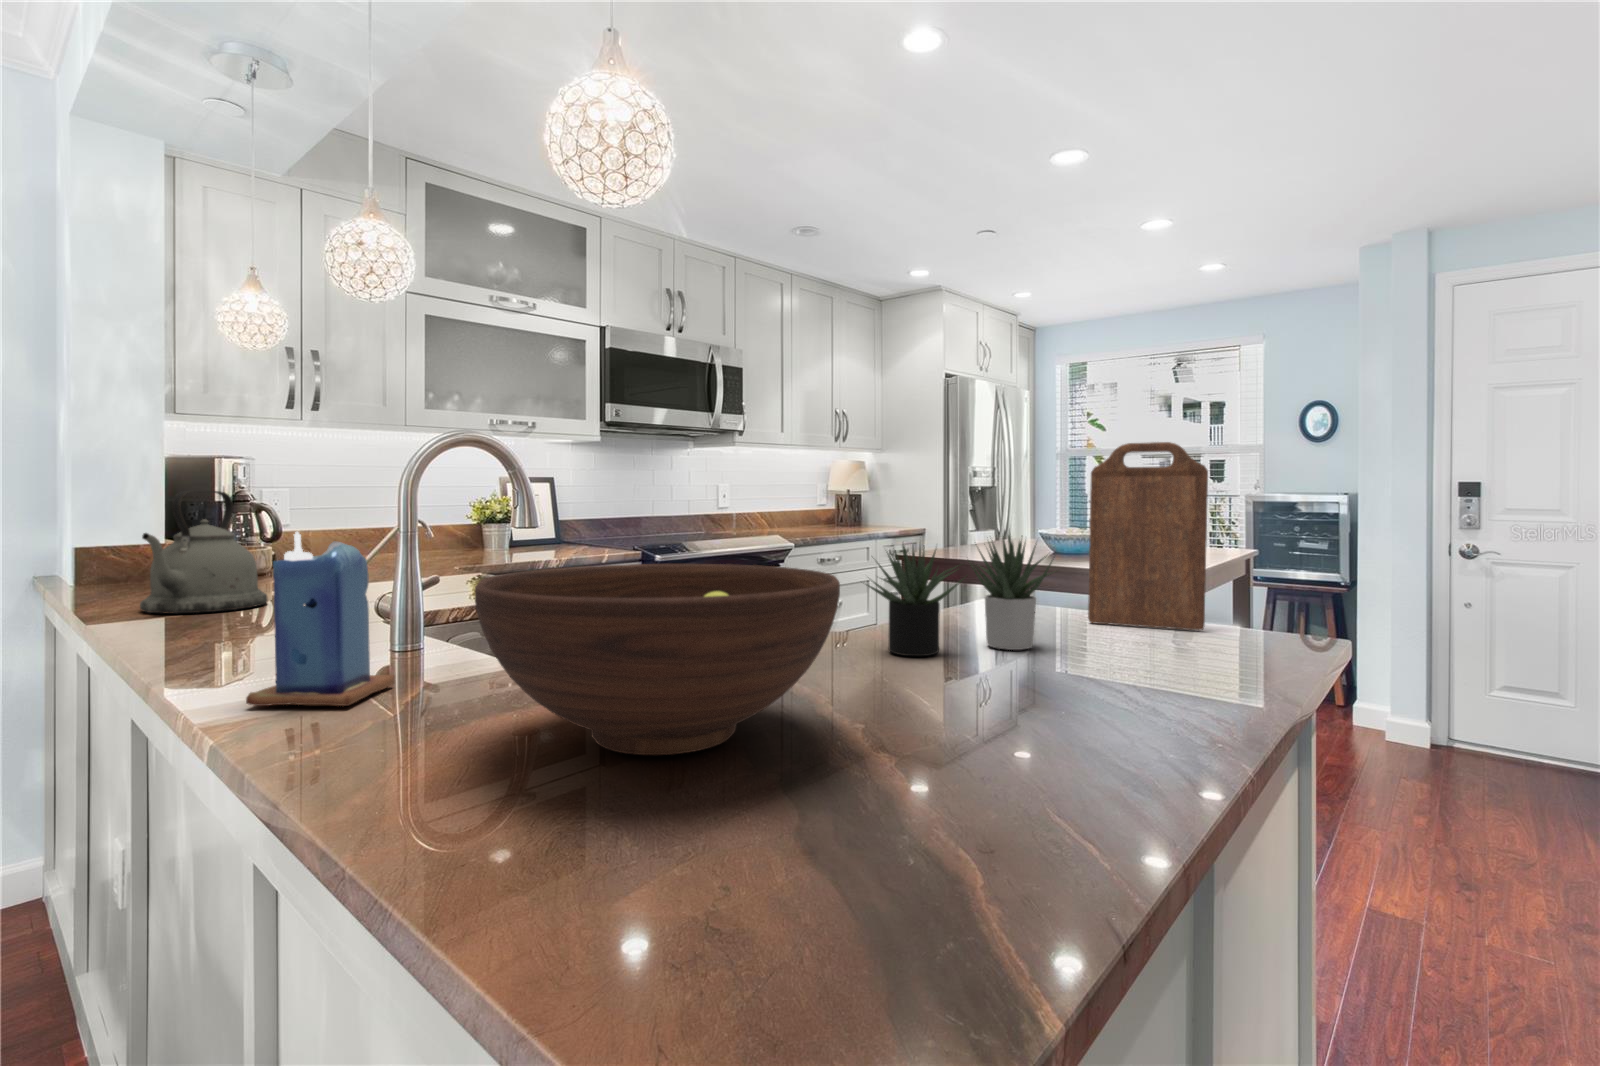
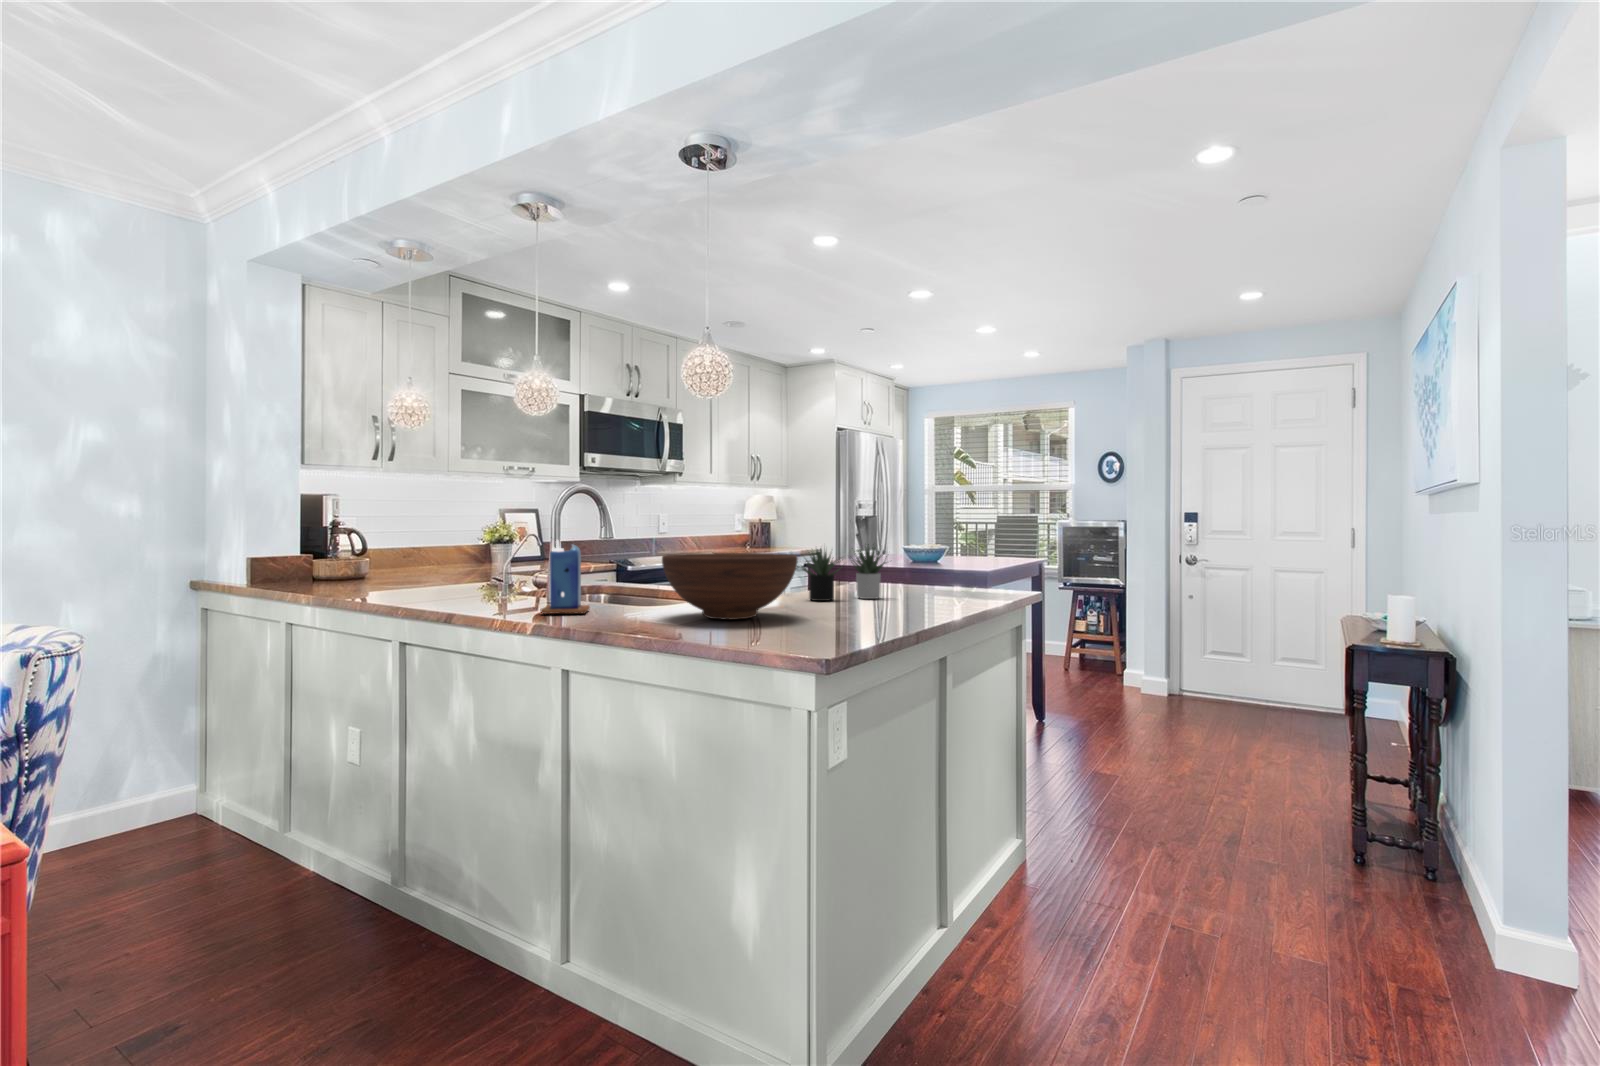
cutting board: present [1088,442,1208,631] -> none [912,496,969,593]
kettle: present [140,491,267,613] -> none [359,520,428,593]

